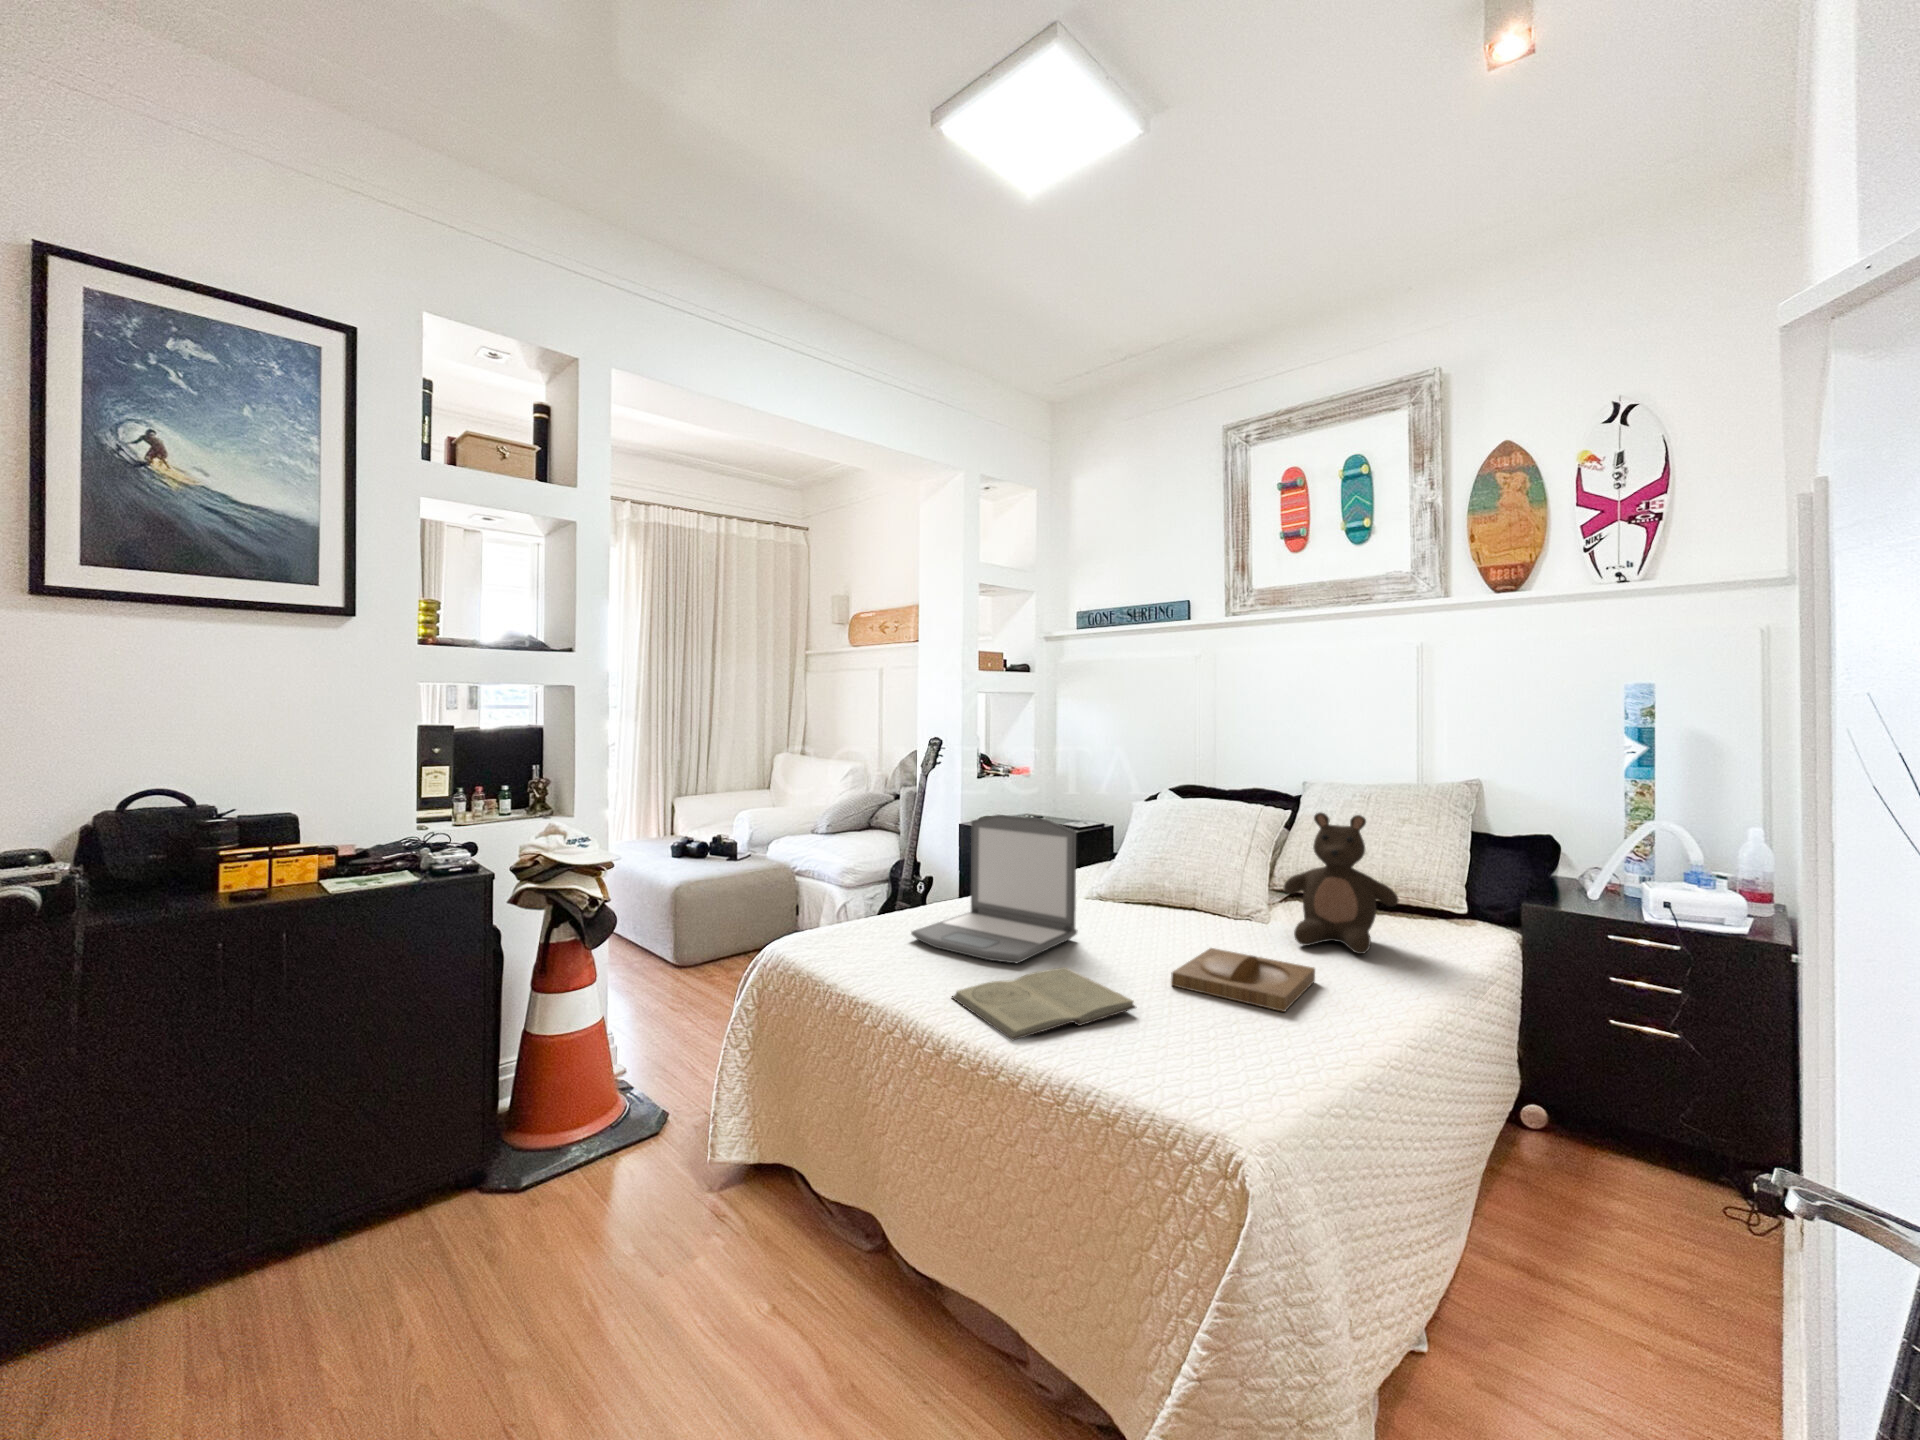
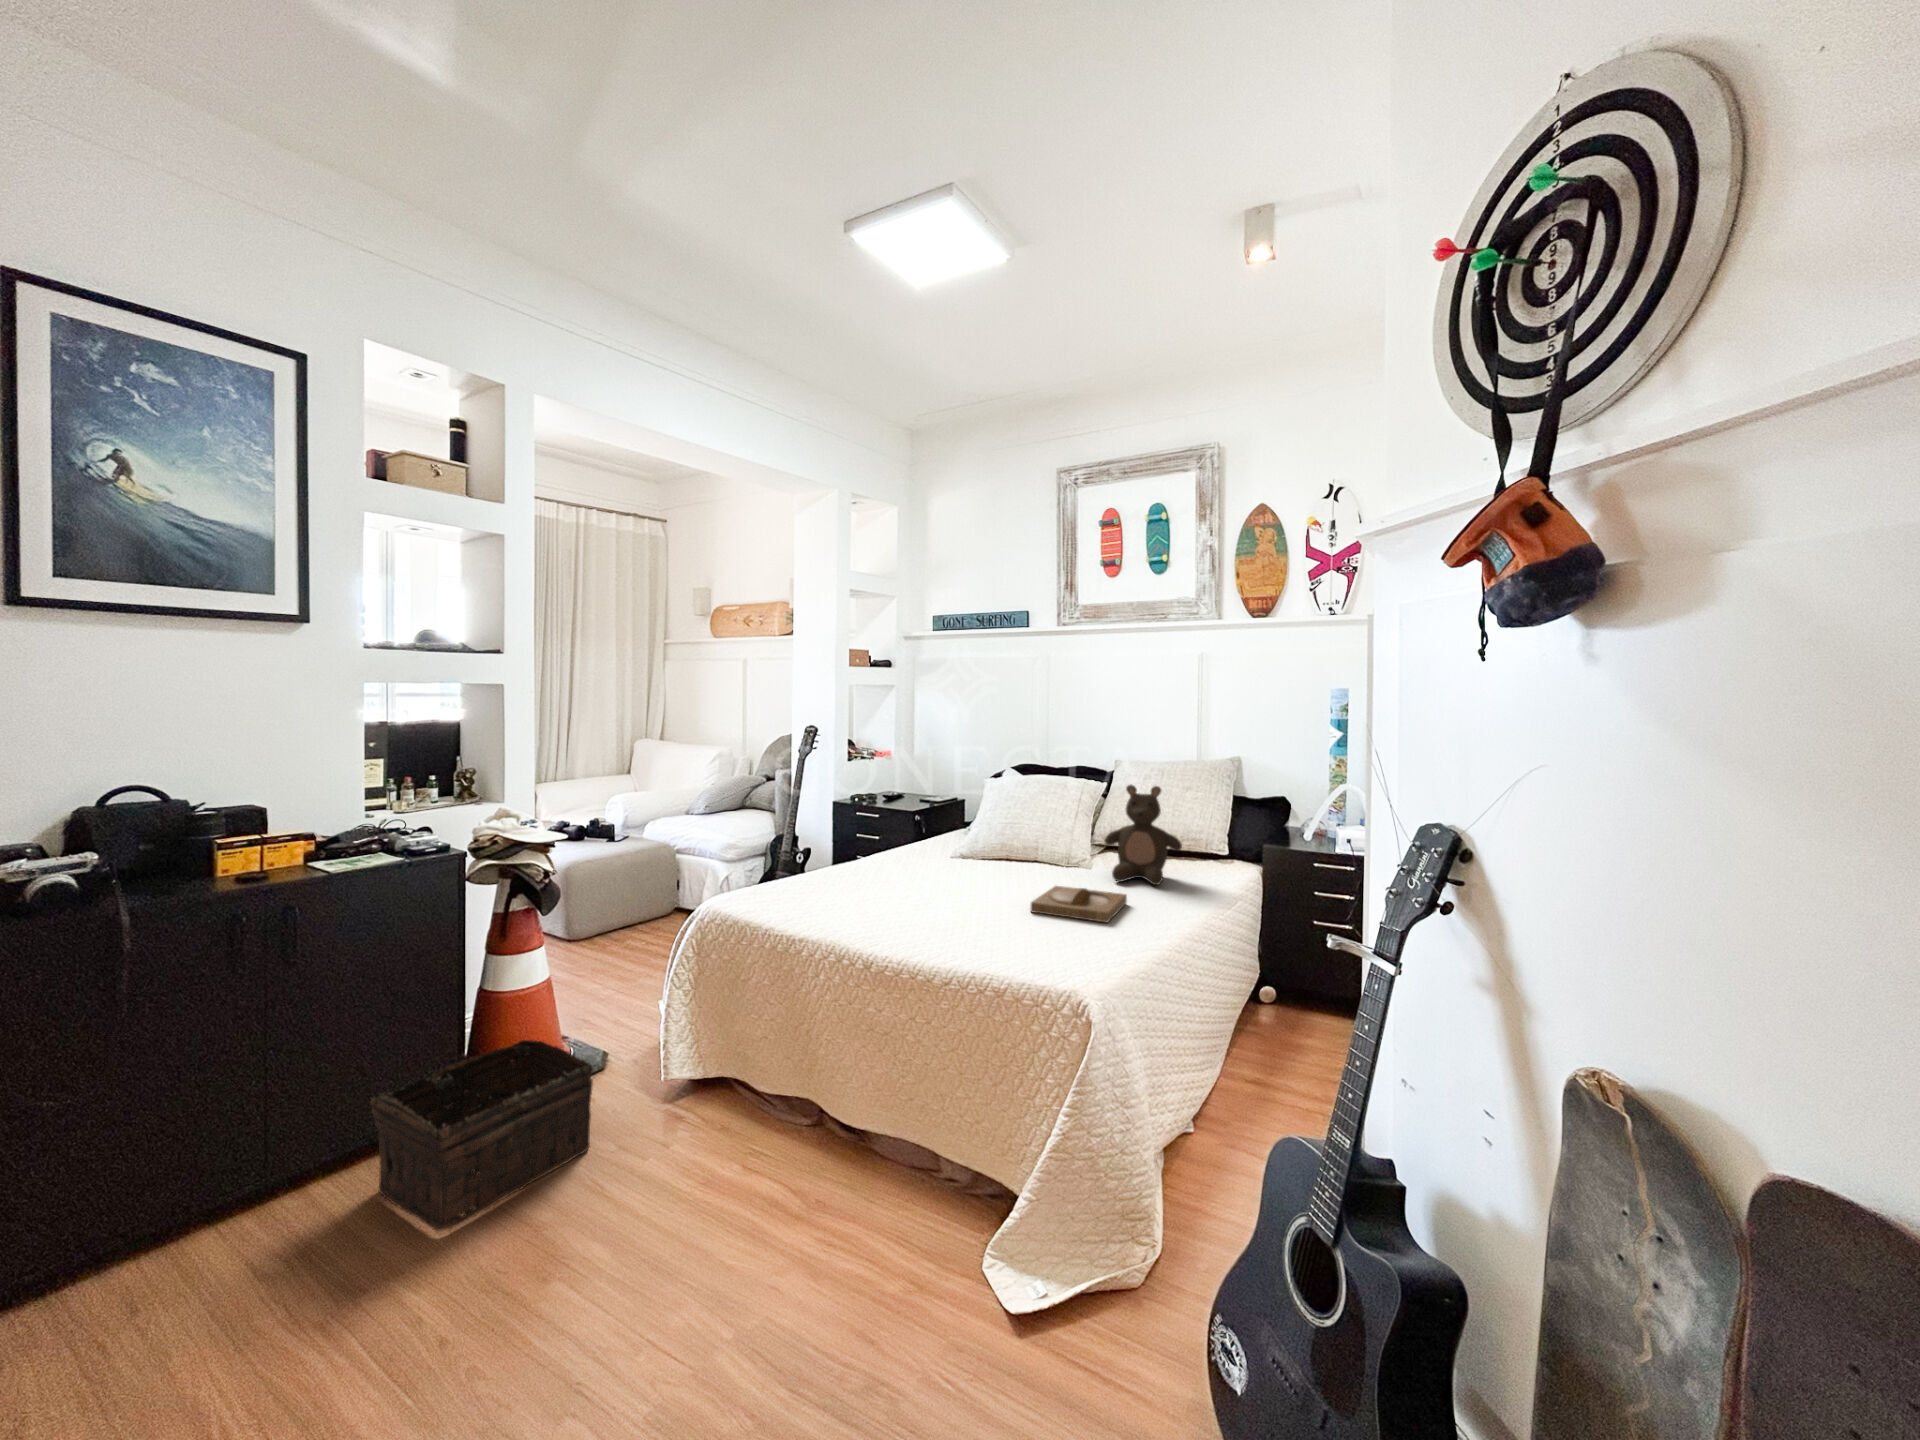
laptop: present [911,814,1077,963] -> none [828,792,957,904]
book: present [952,967,1137,1040] -> none [875,904,1010,951]
basket: none [348,1098,605,1353] -> present [370,1040,593,1231]

